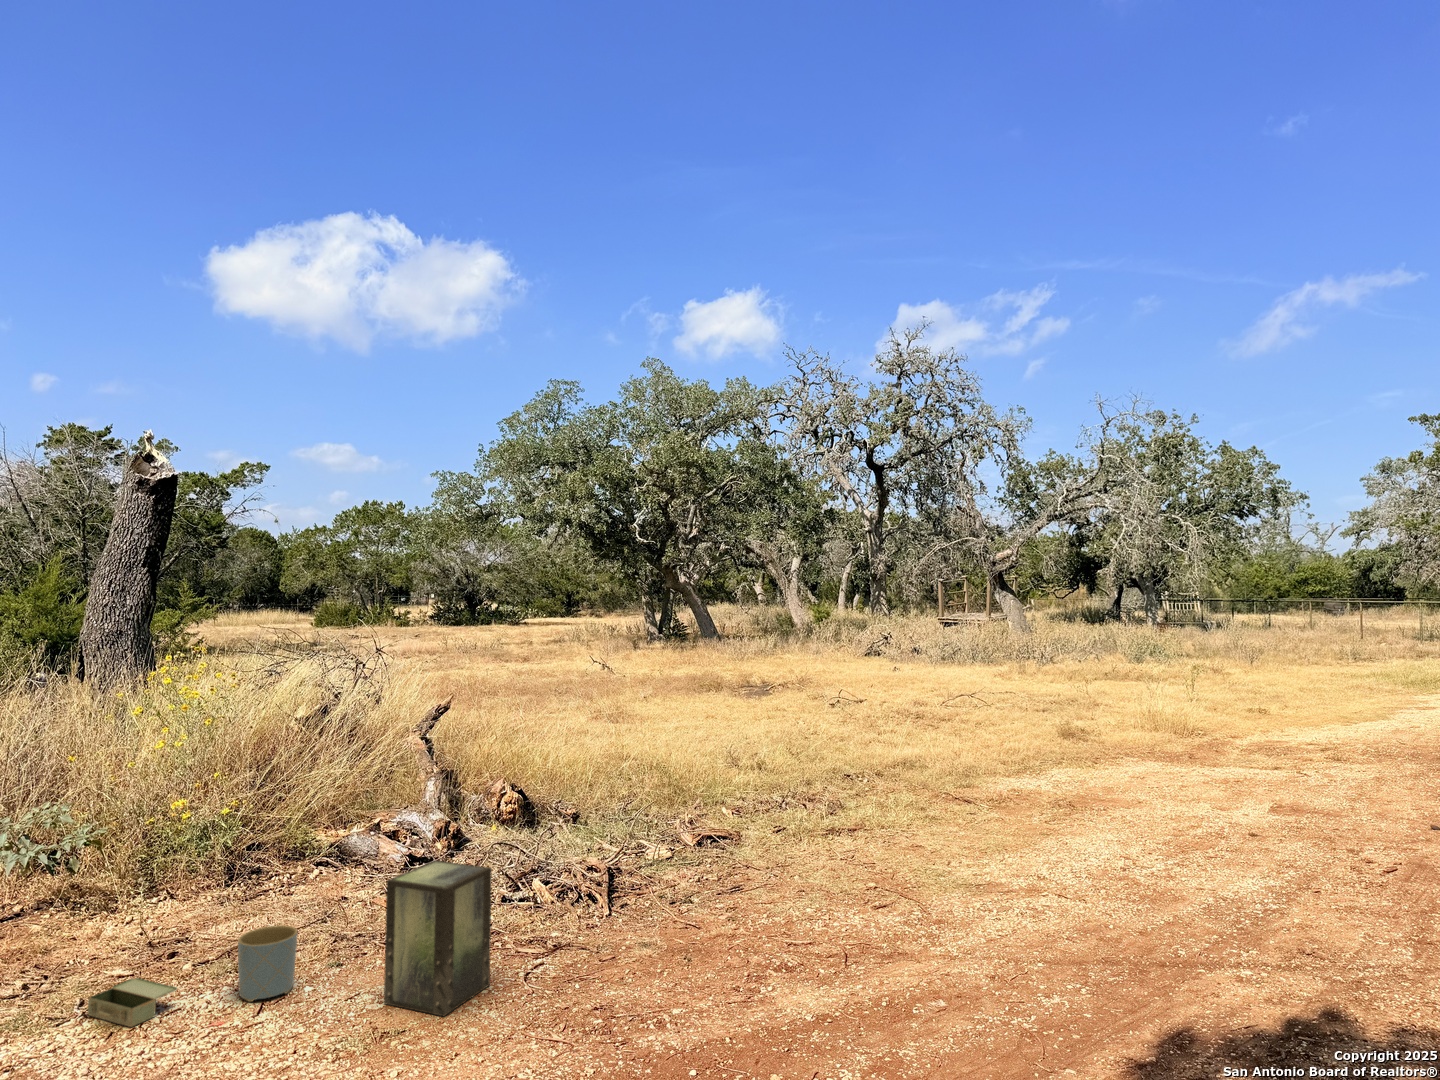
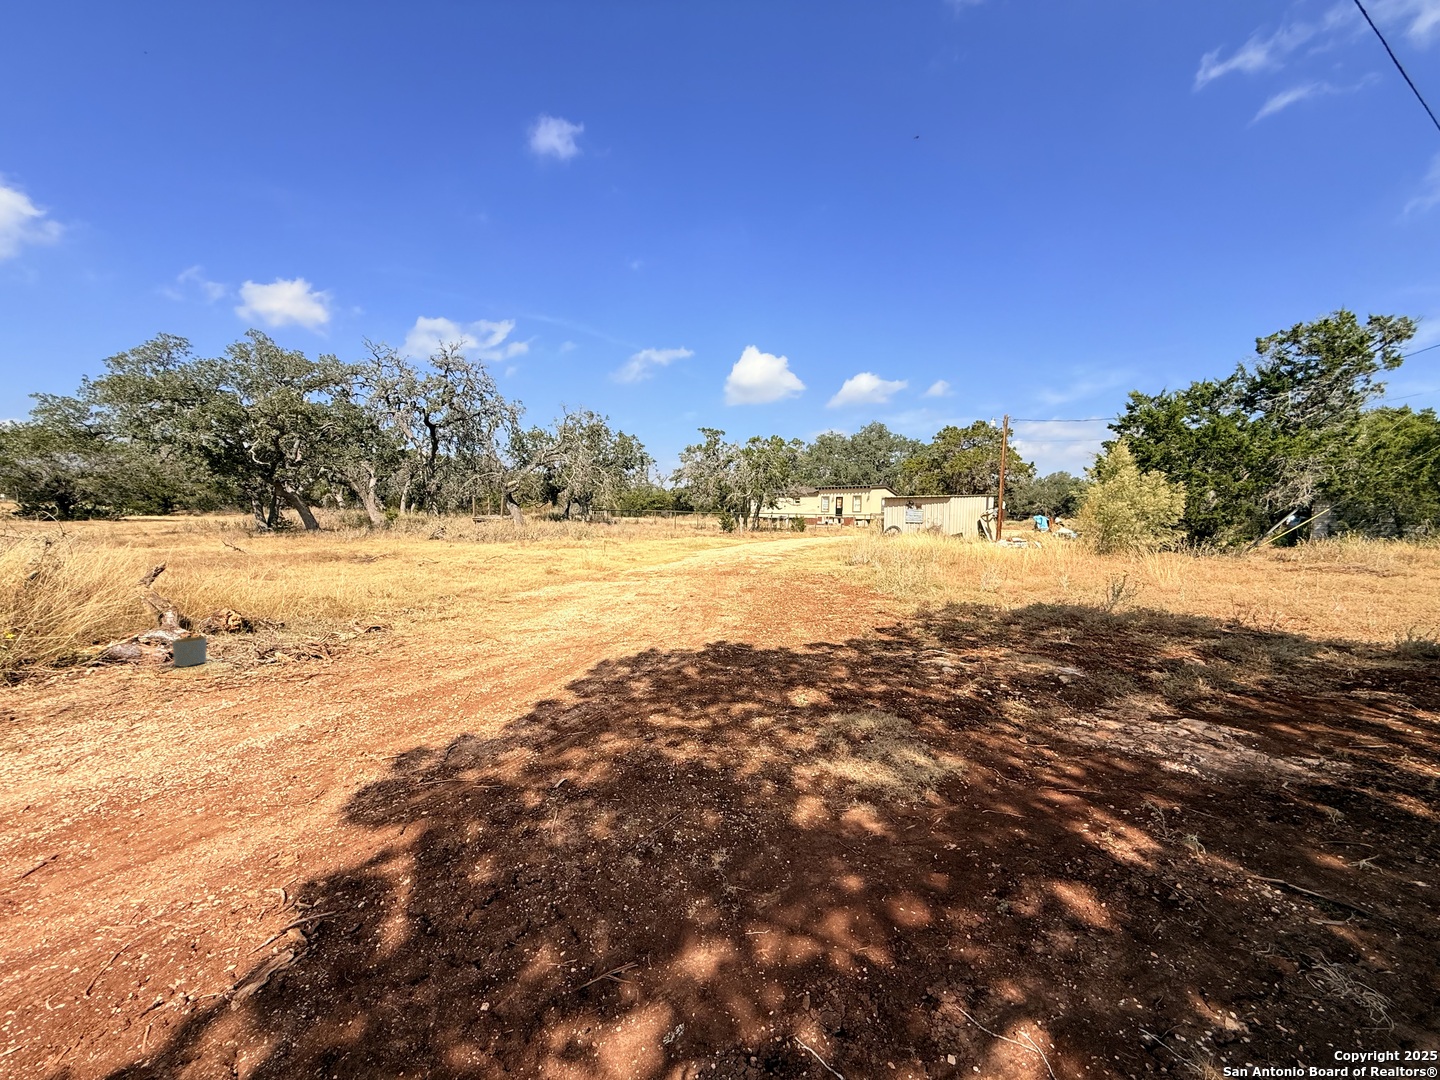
storage box: present [384,860,492,1016] -> none [265,600,316,657]
toolbox: present [88,978,177,1027] -> none [83,665,141,683]

